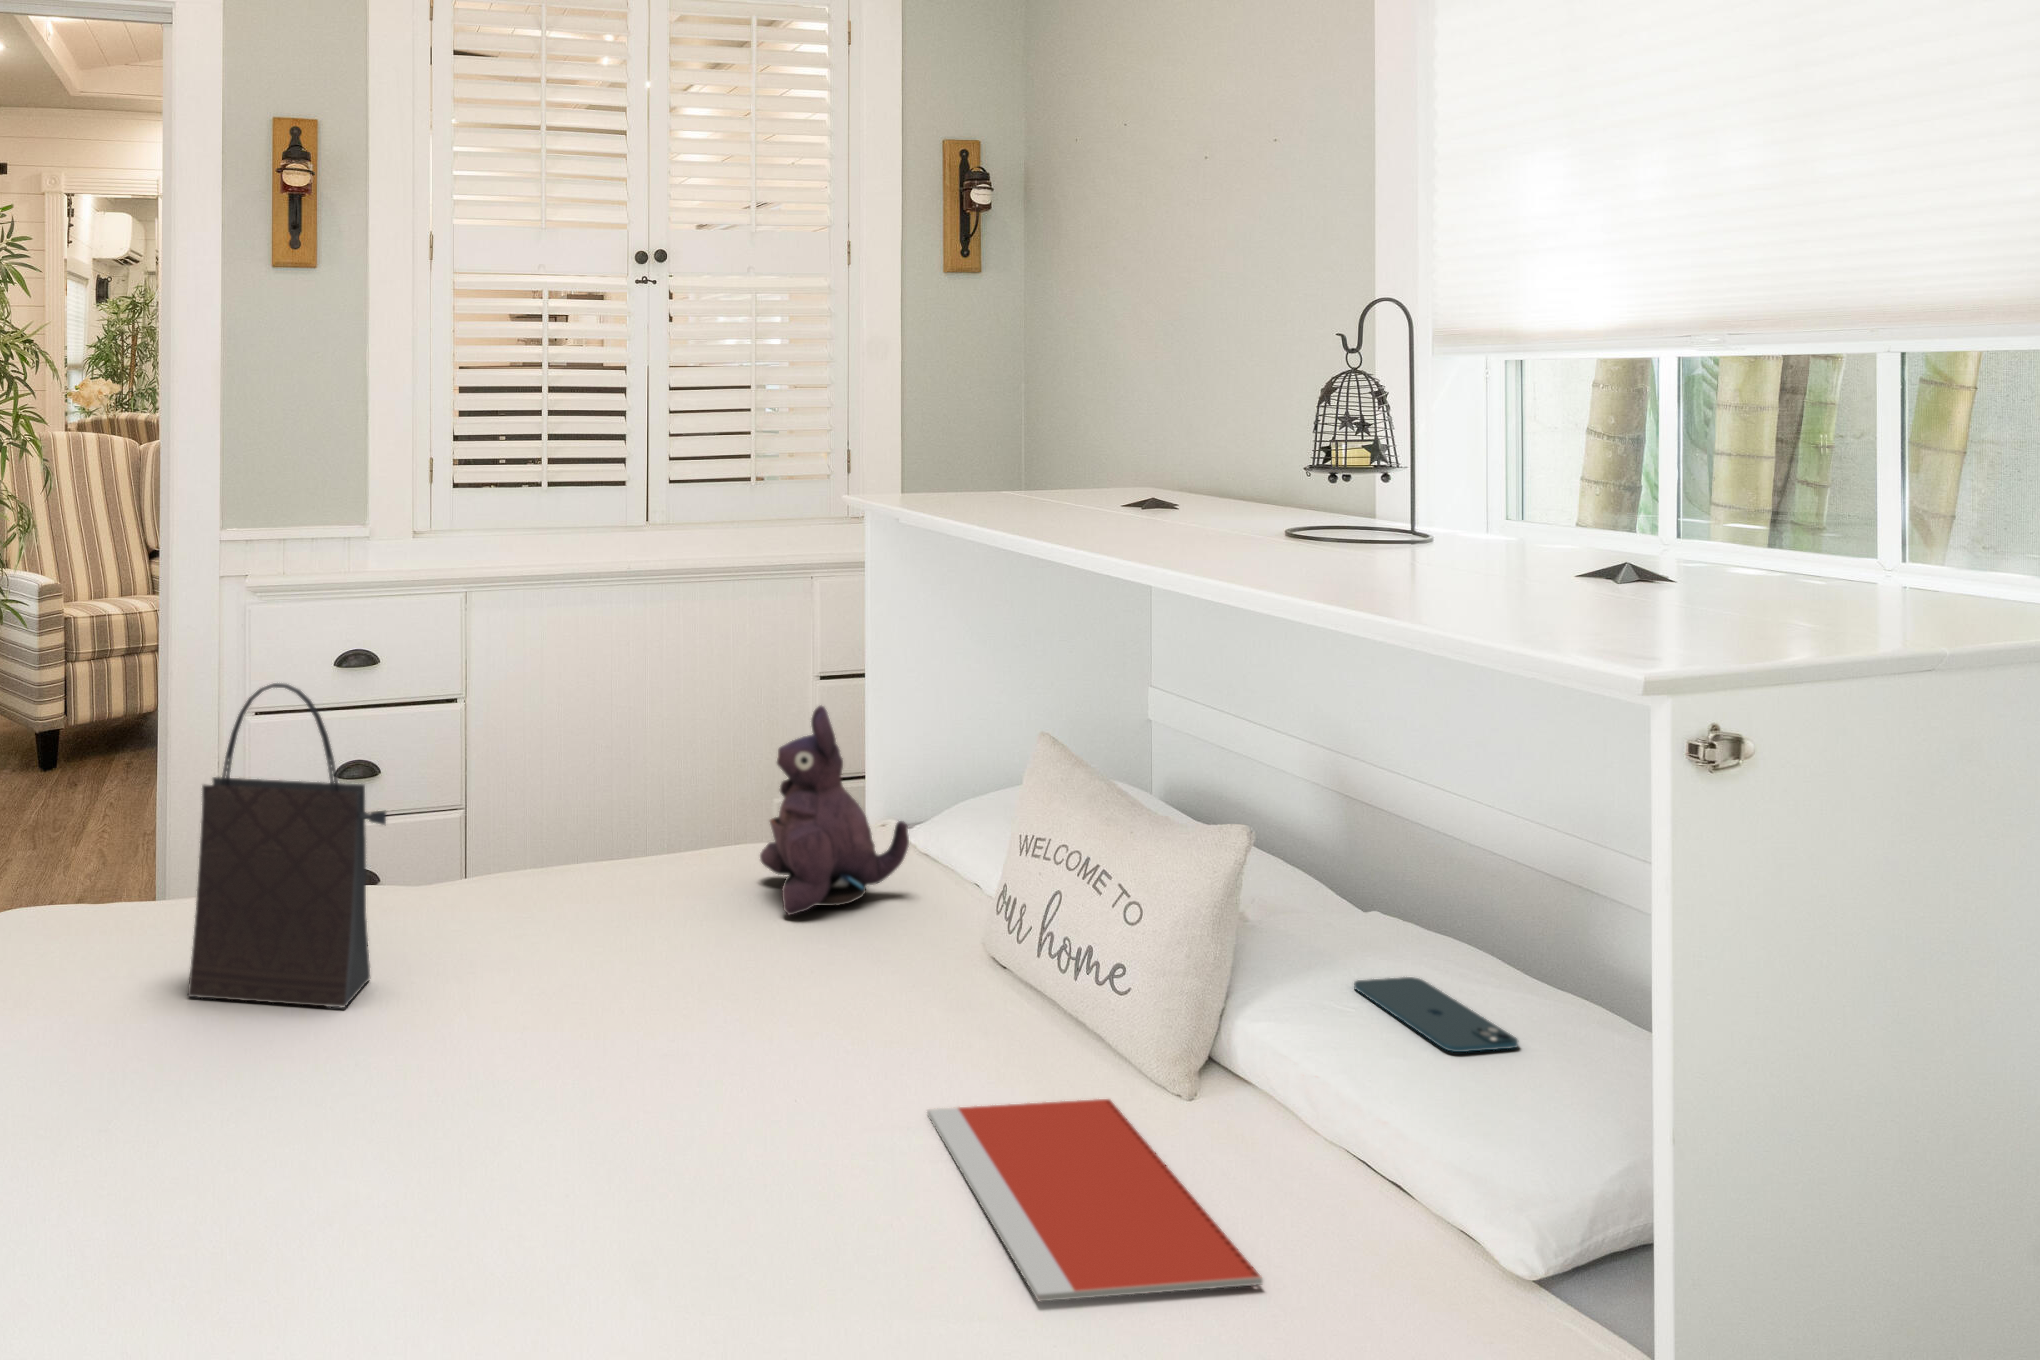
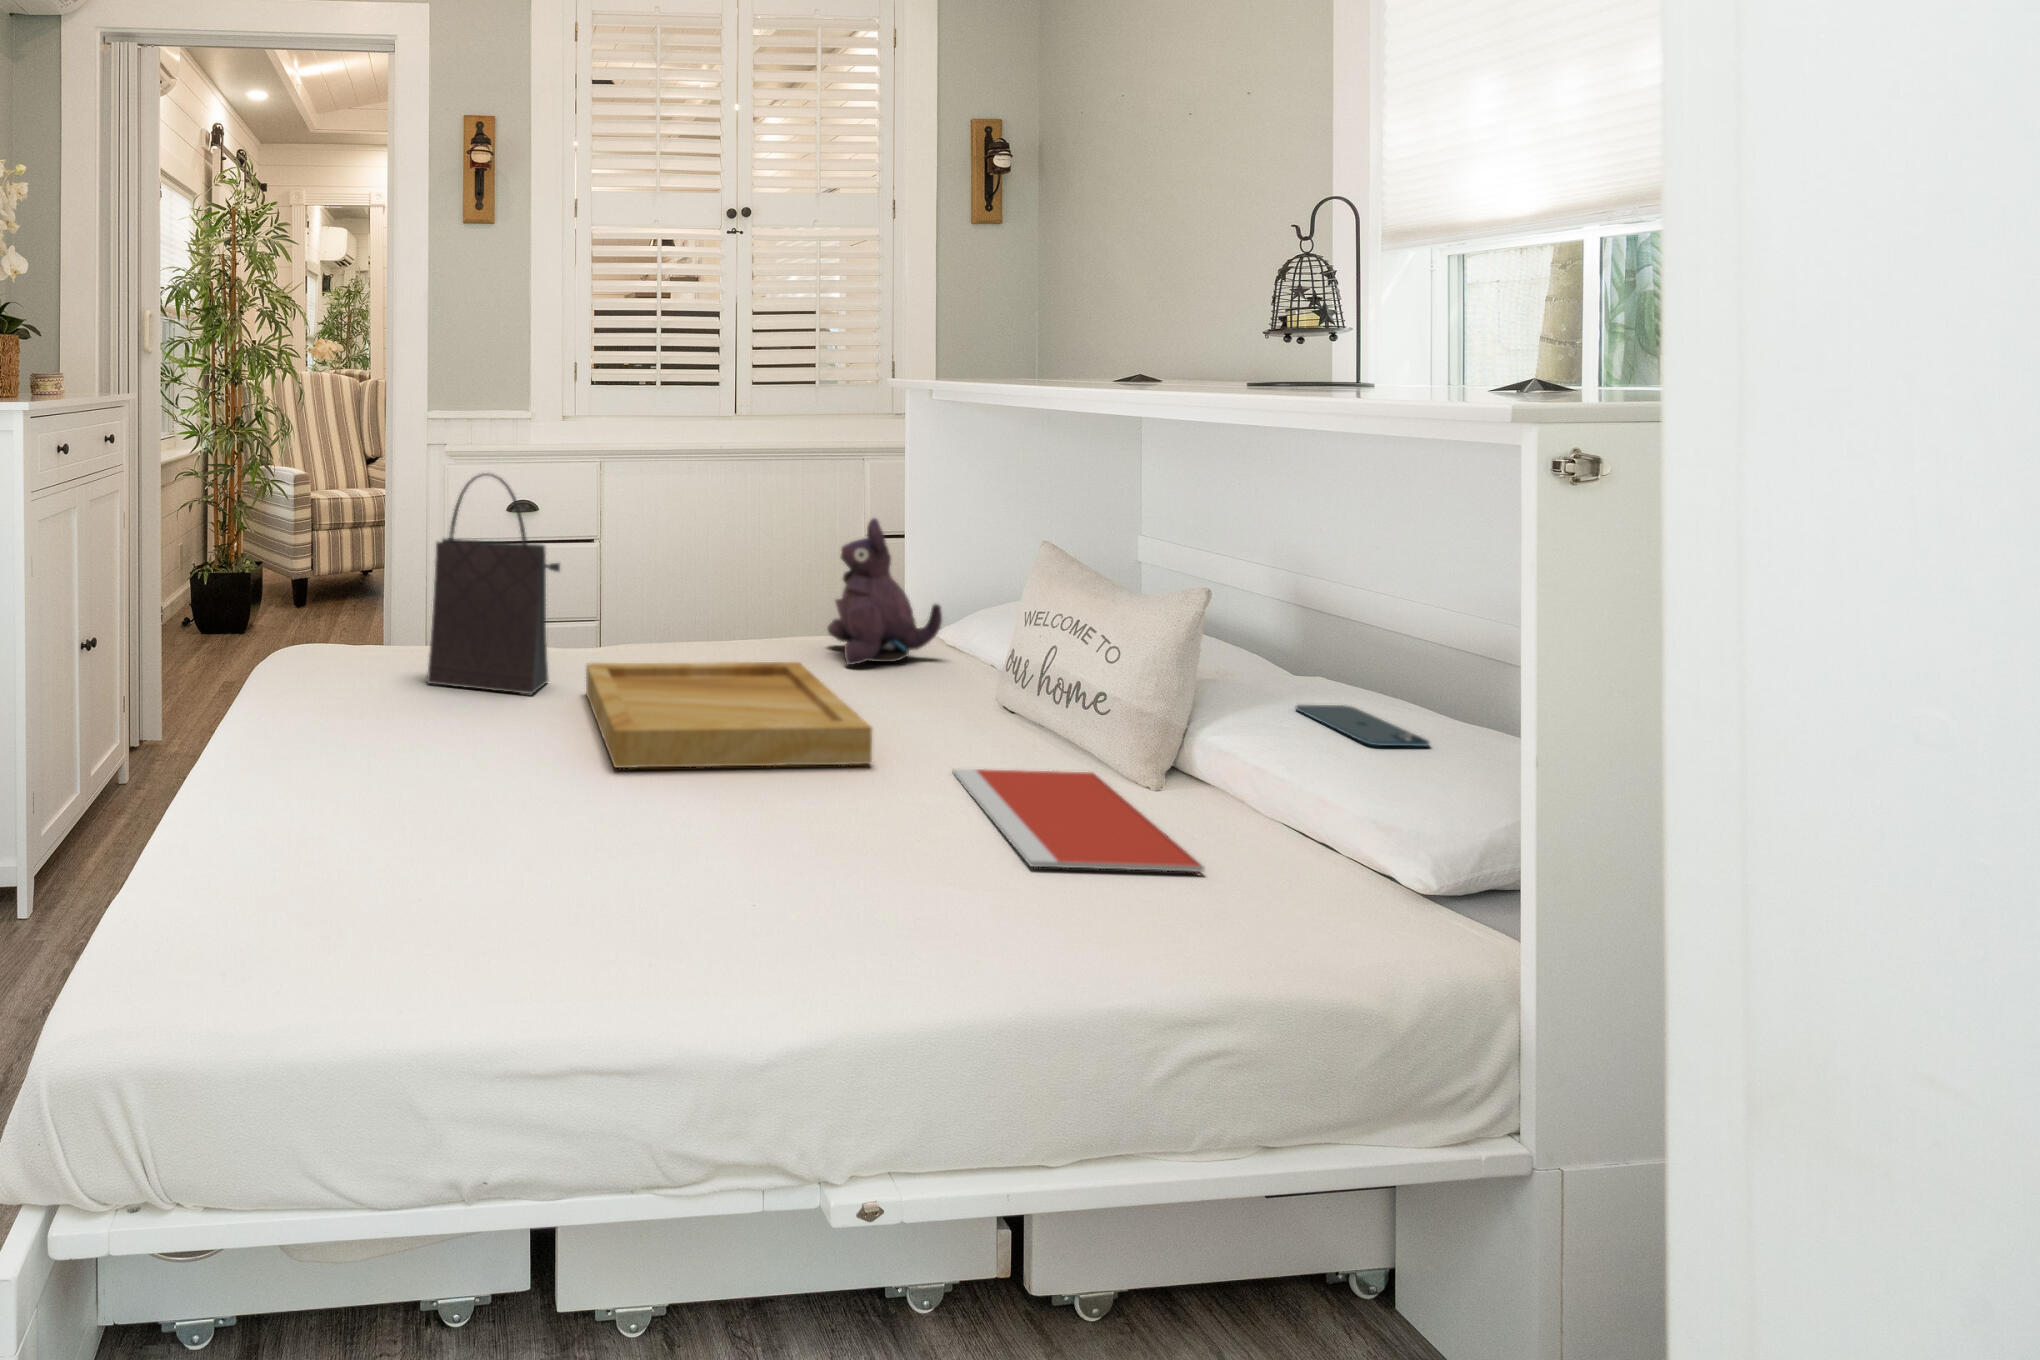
tray: none [424,929,821,1154] -> present [586,662,872,768]

